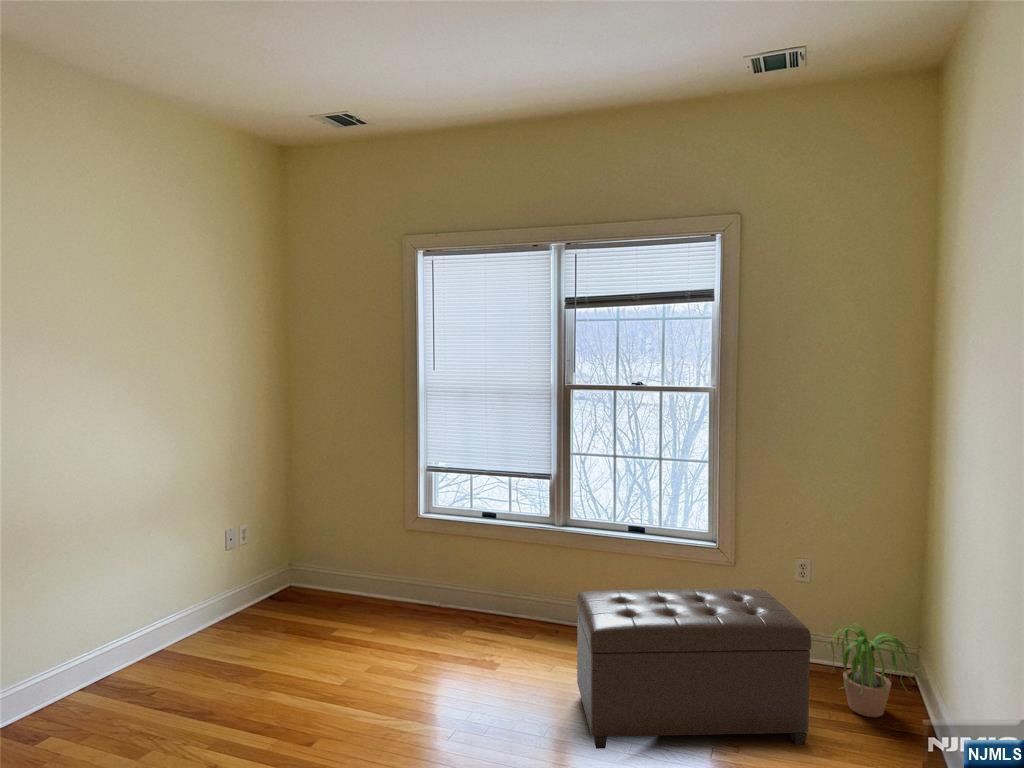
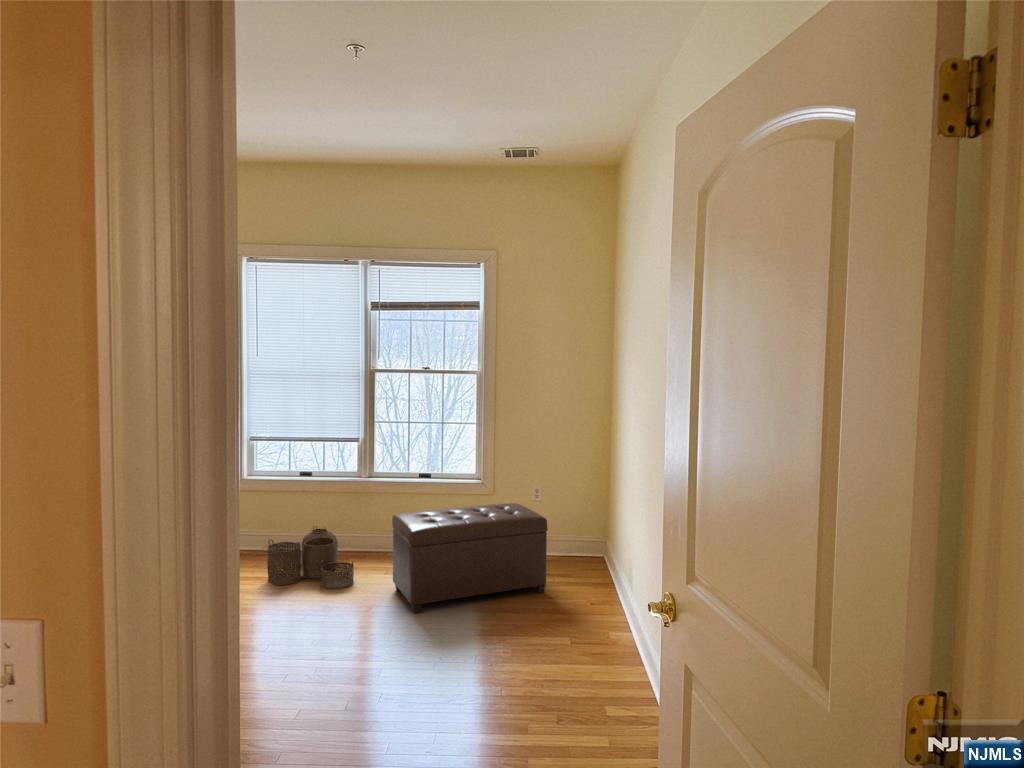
woven basket: none [429,582,531,679] -> present [267,526,354,589]
potted plant: present [830,624,909,717] -> none [554,520,610,575]

